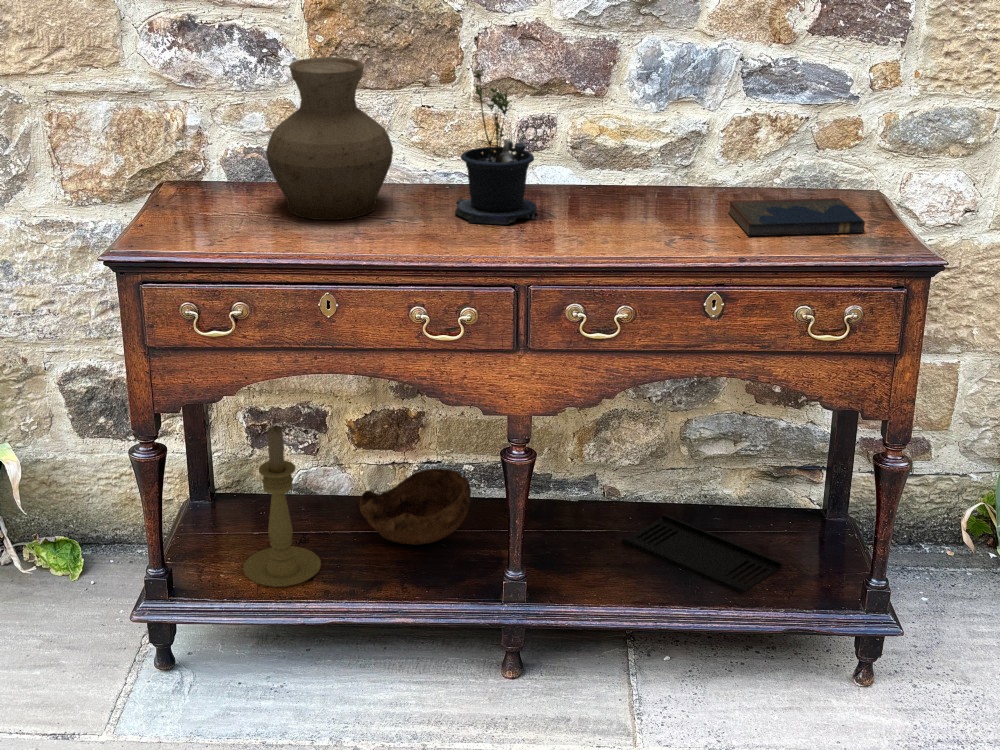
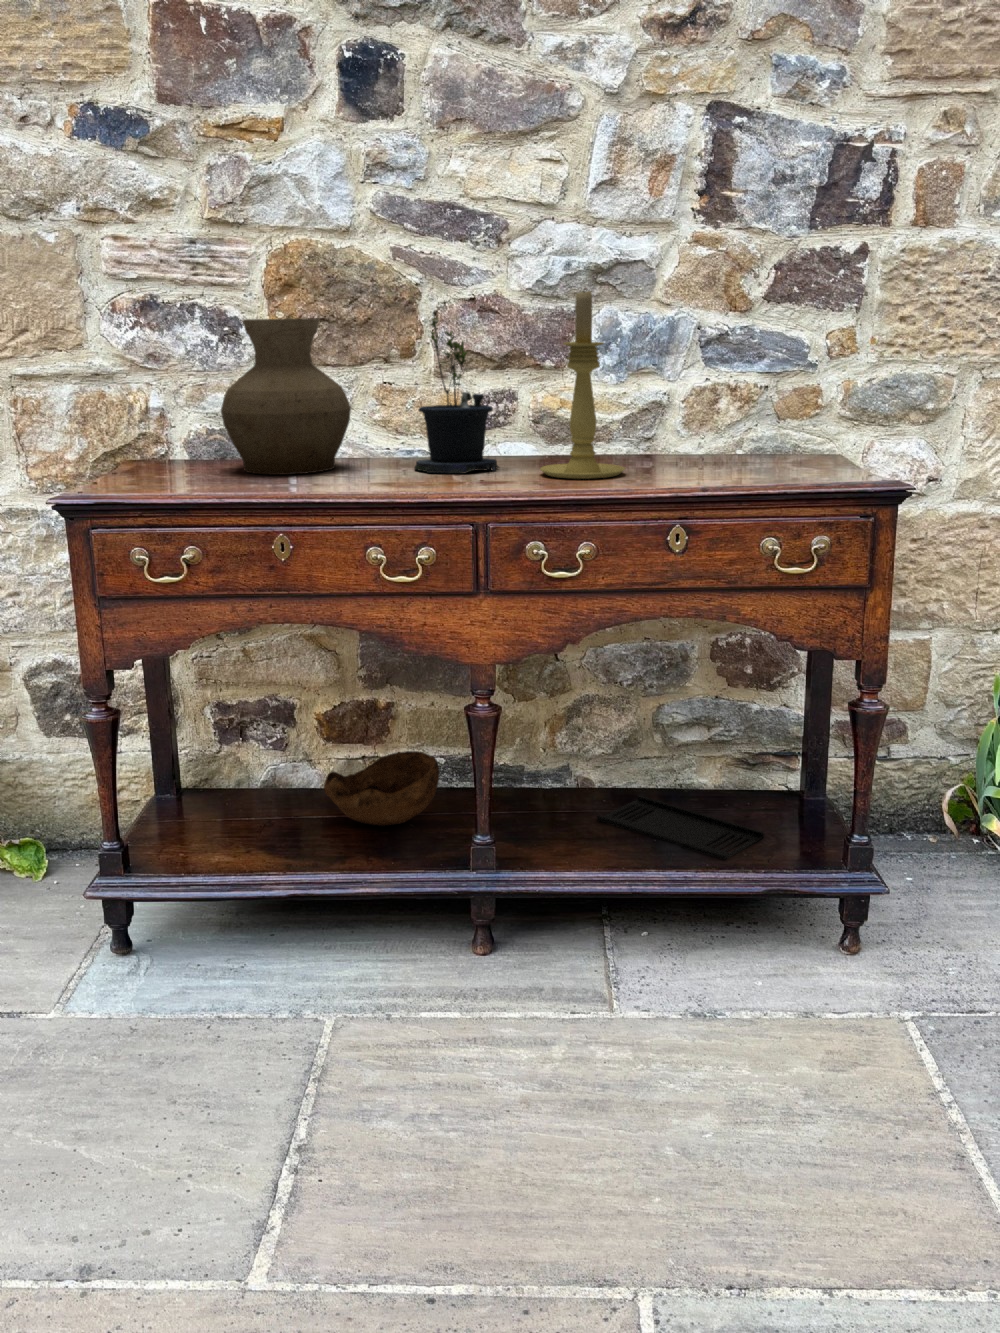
hardcover book: present [729,198,865,236] -> none [692,449,834,474]
candle holder: present [243,425,321,587] -> present [540,291,625,479]

